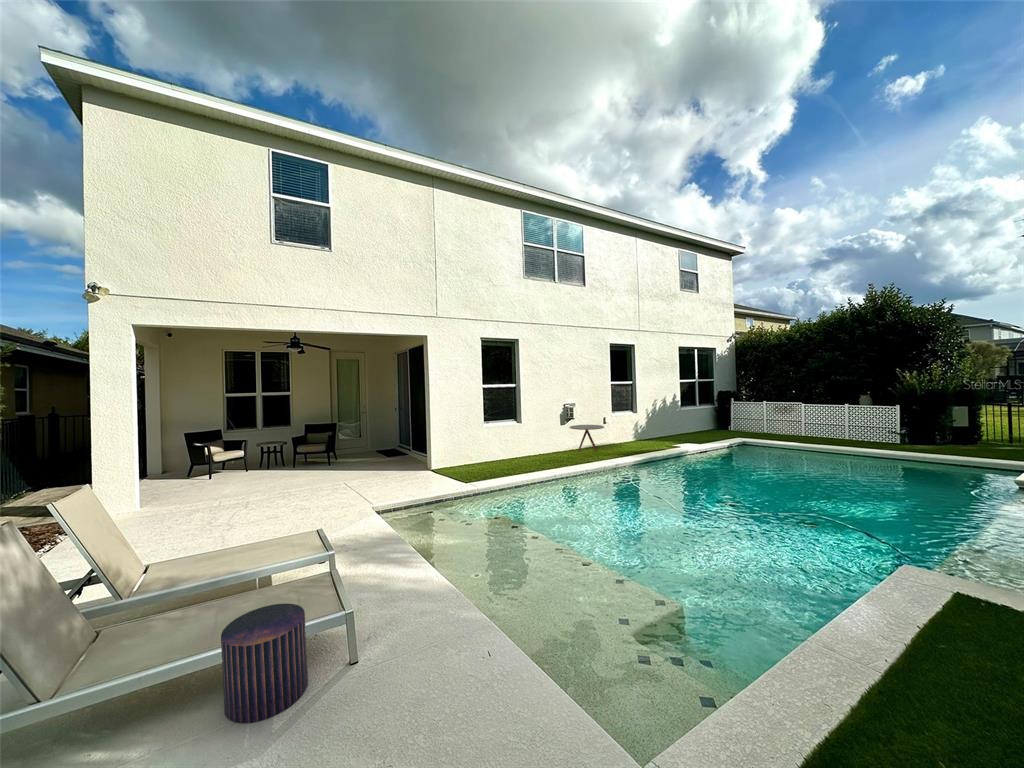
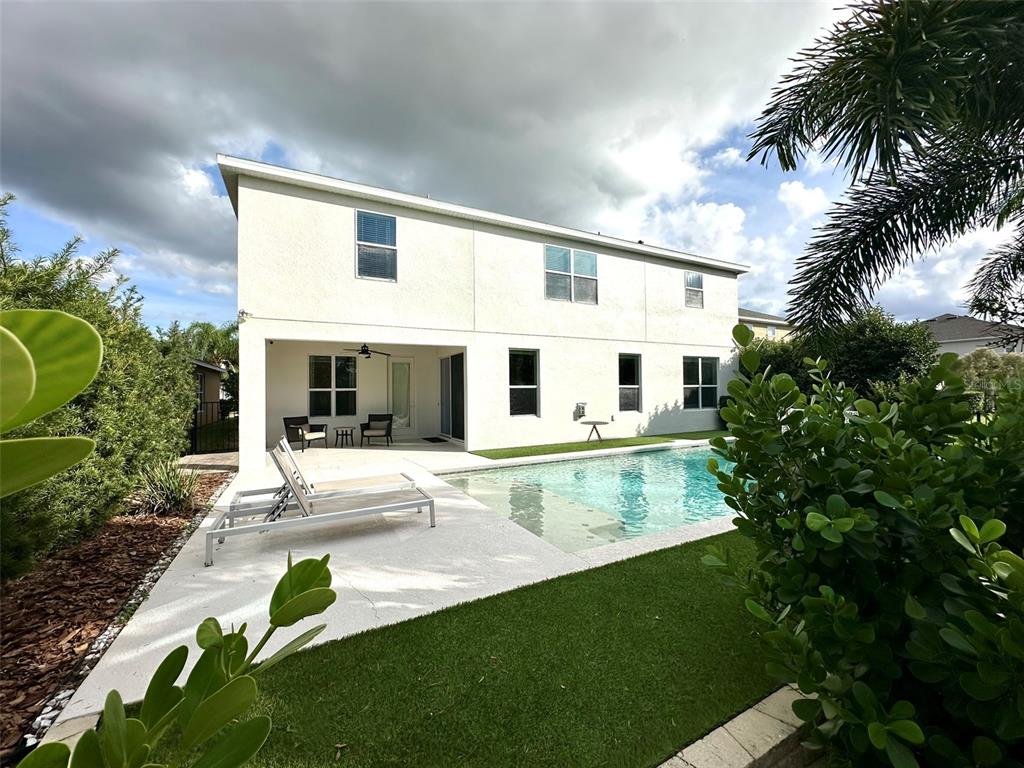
pouf: present [221,603,308,724] -> none [387,492,421,535]

